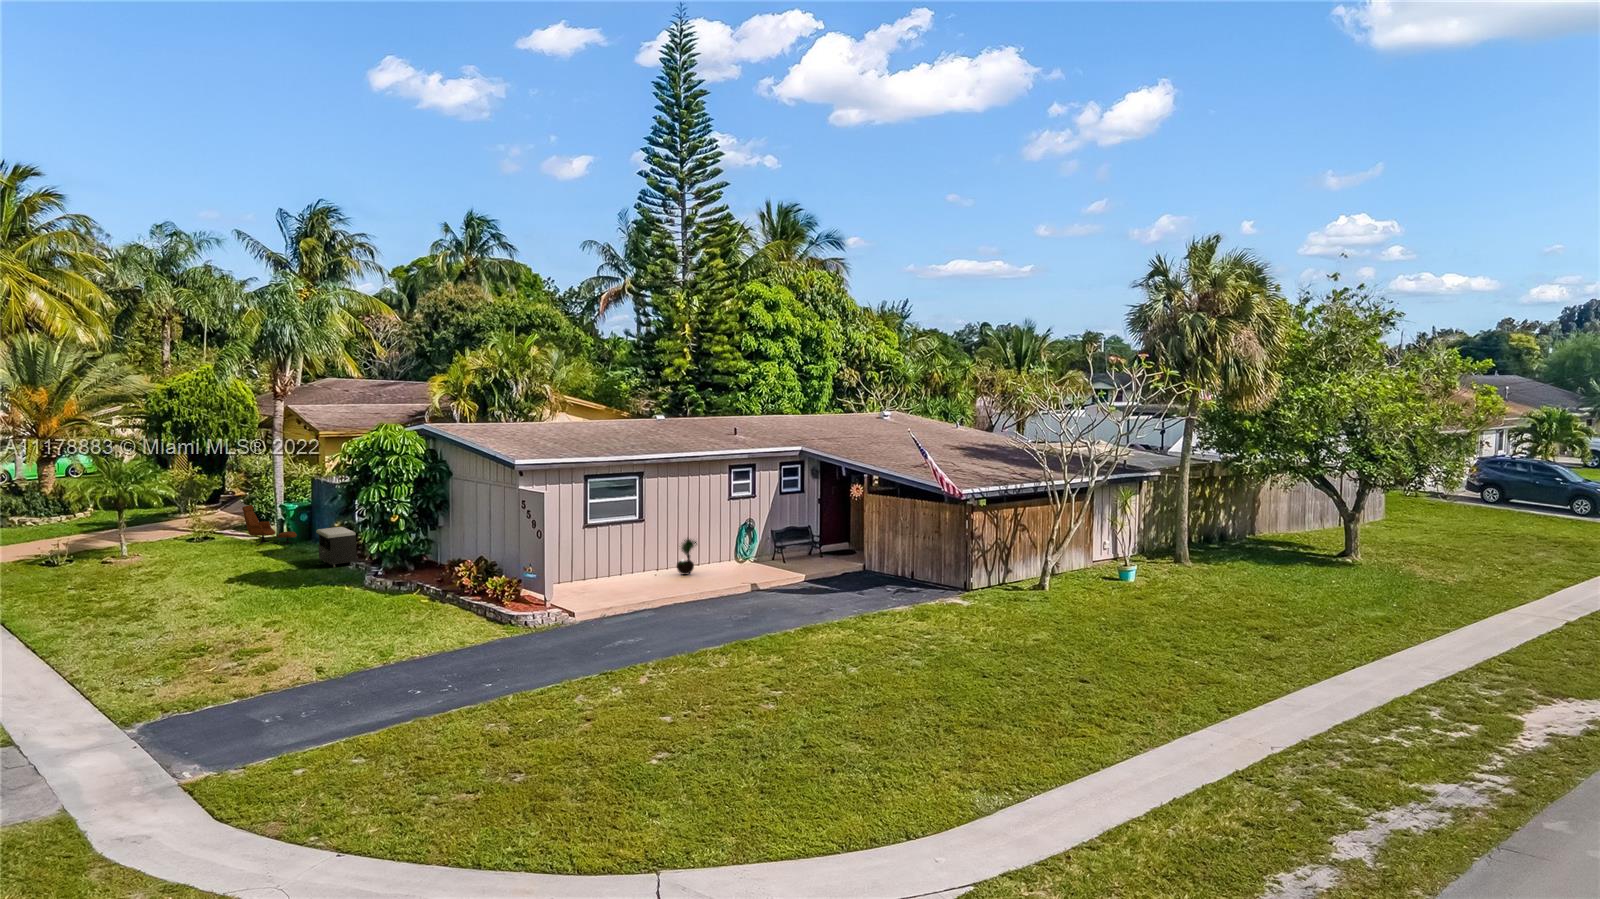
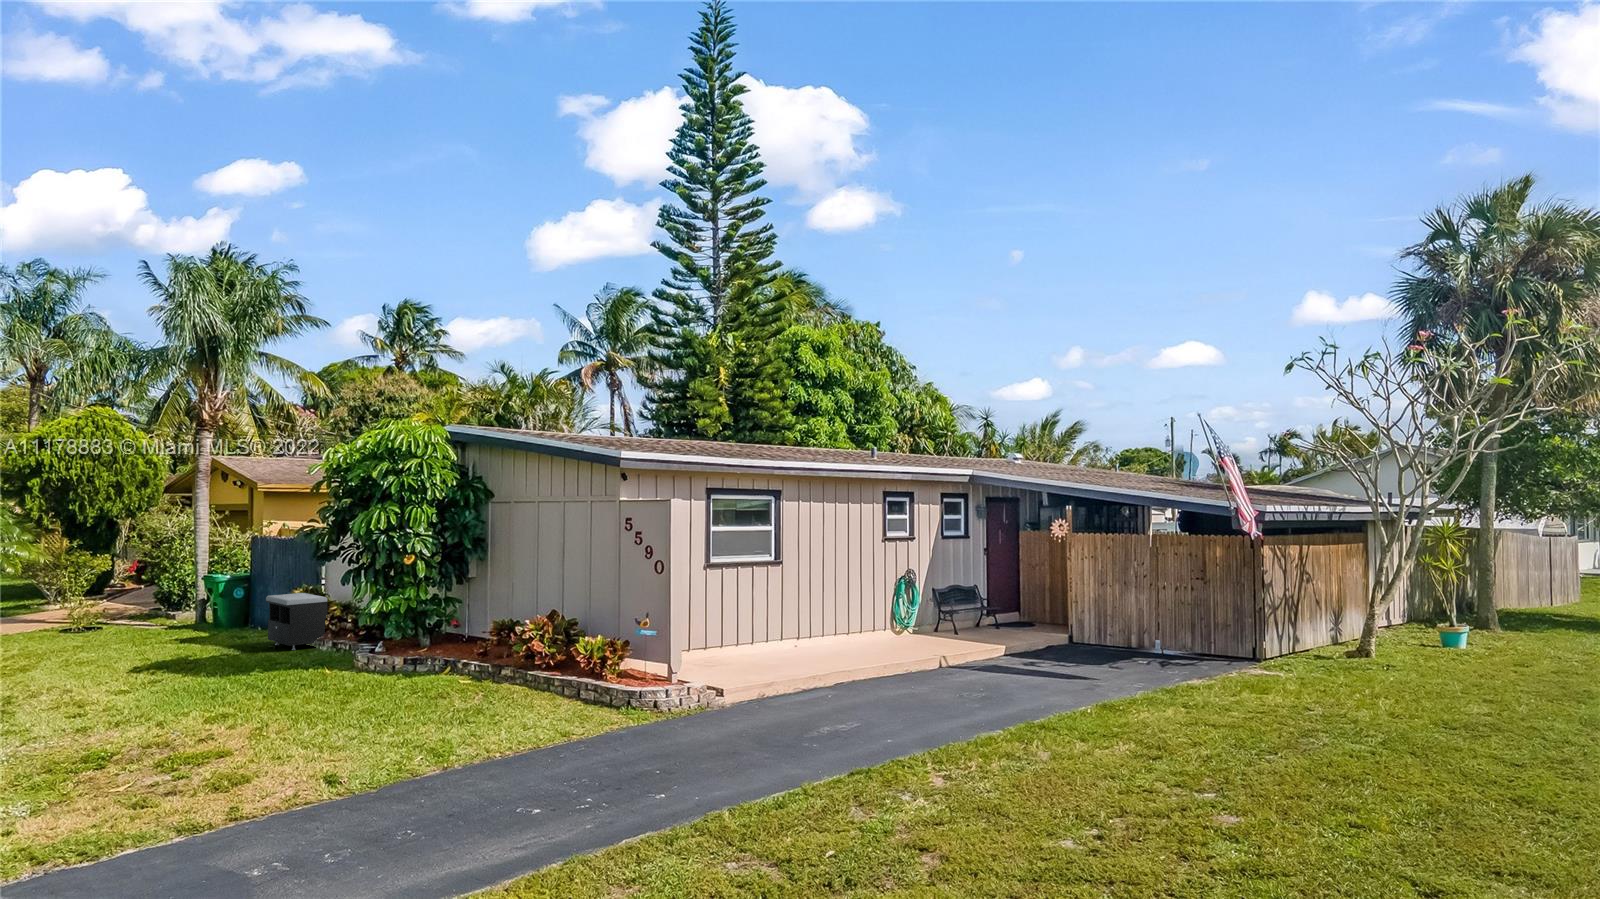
lounge chair: present [242,505,297,546] -> none [149,572,226,631]
potted tree: present [677,538,697,575] -> none [823,587,857,648]

